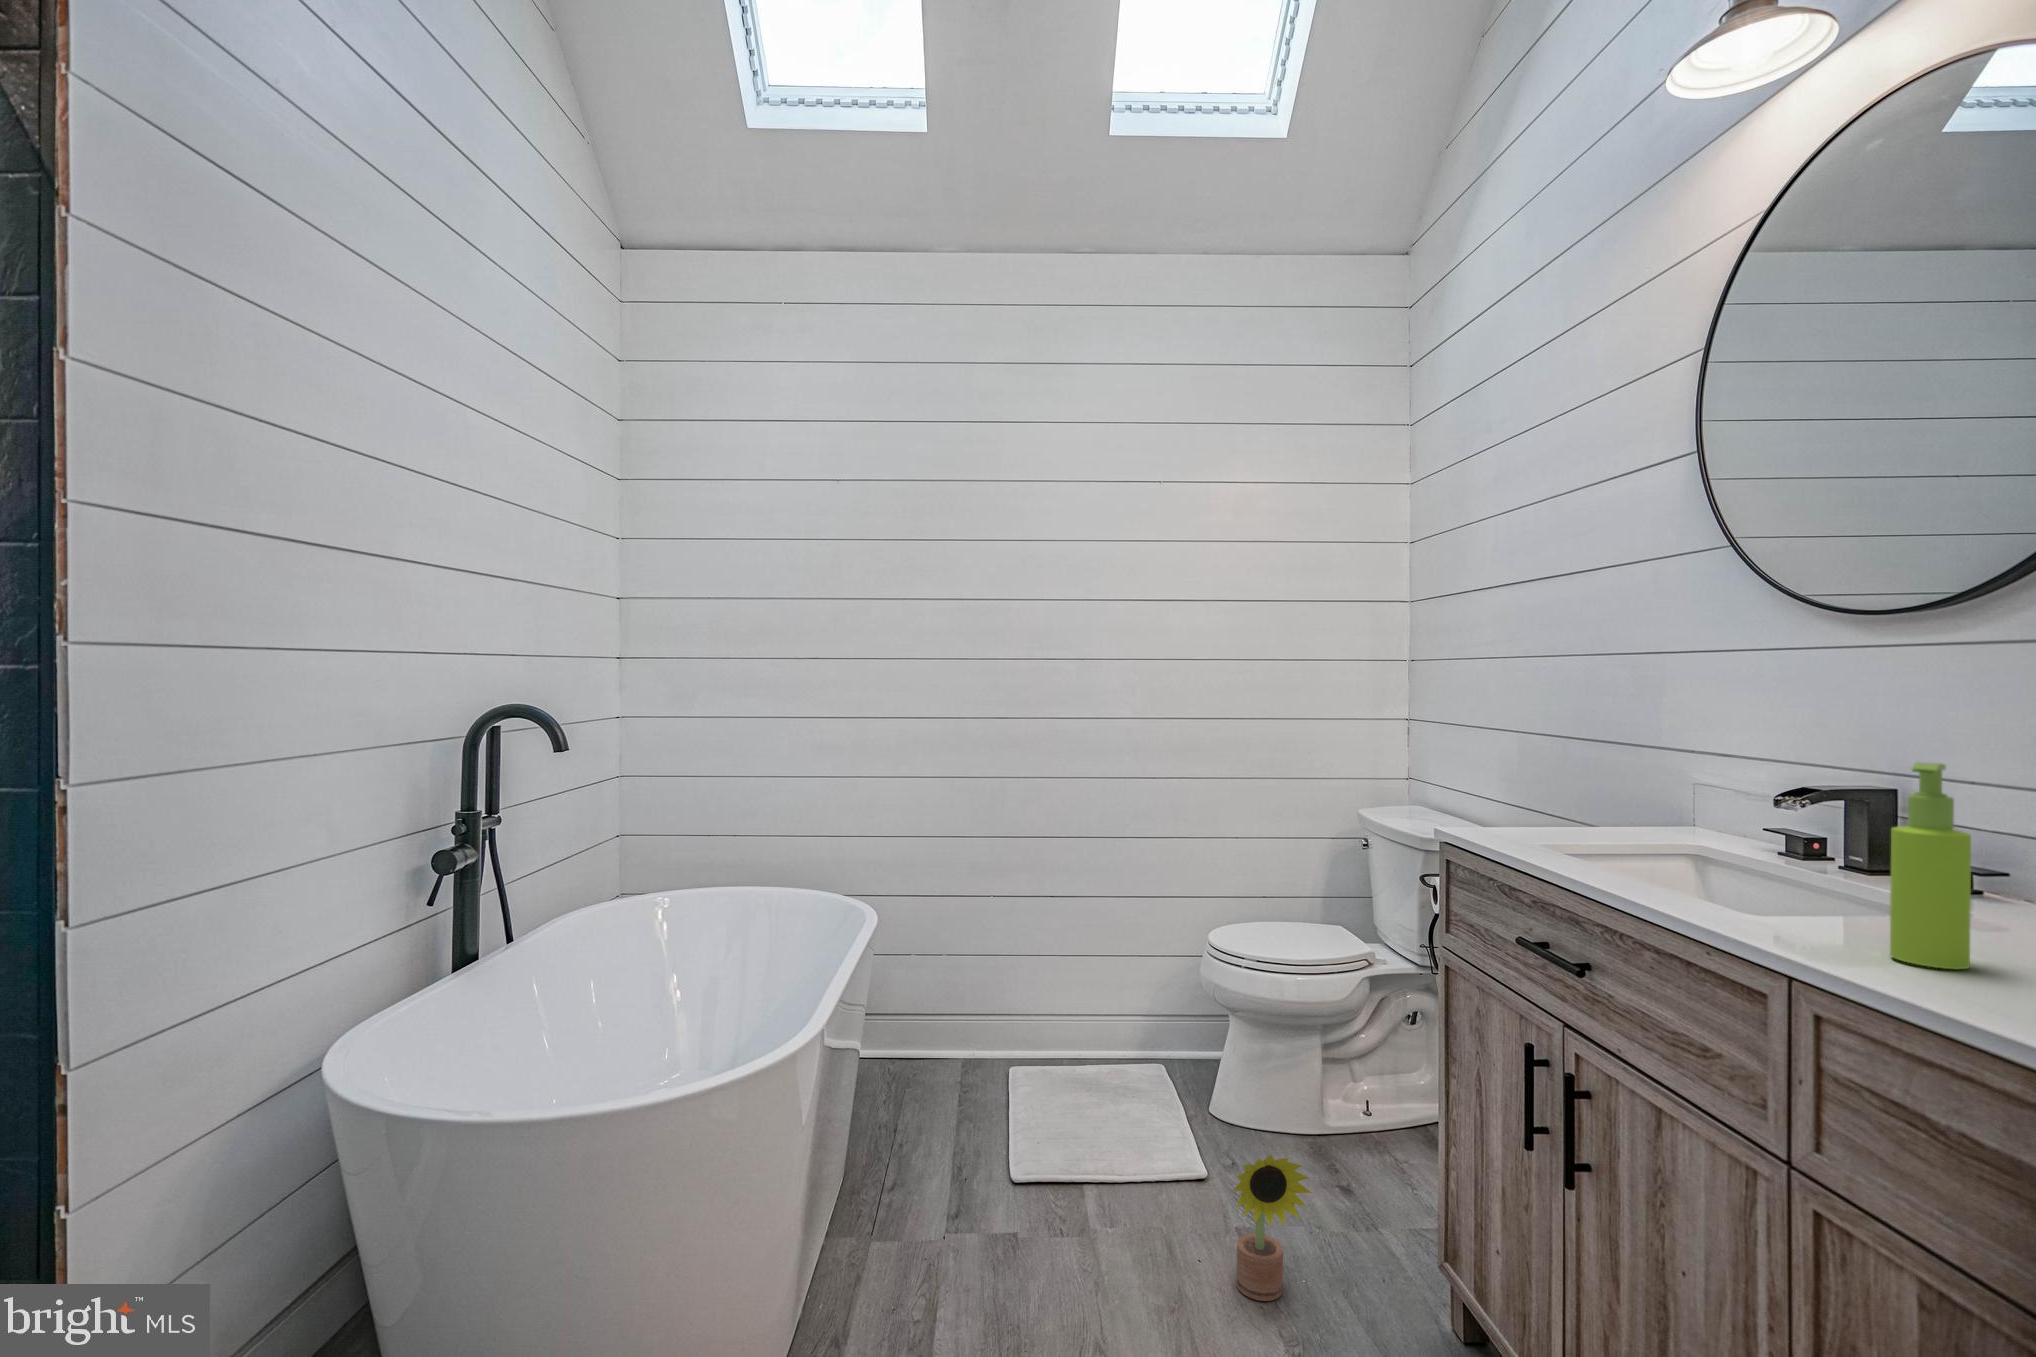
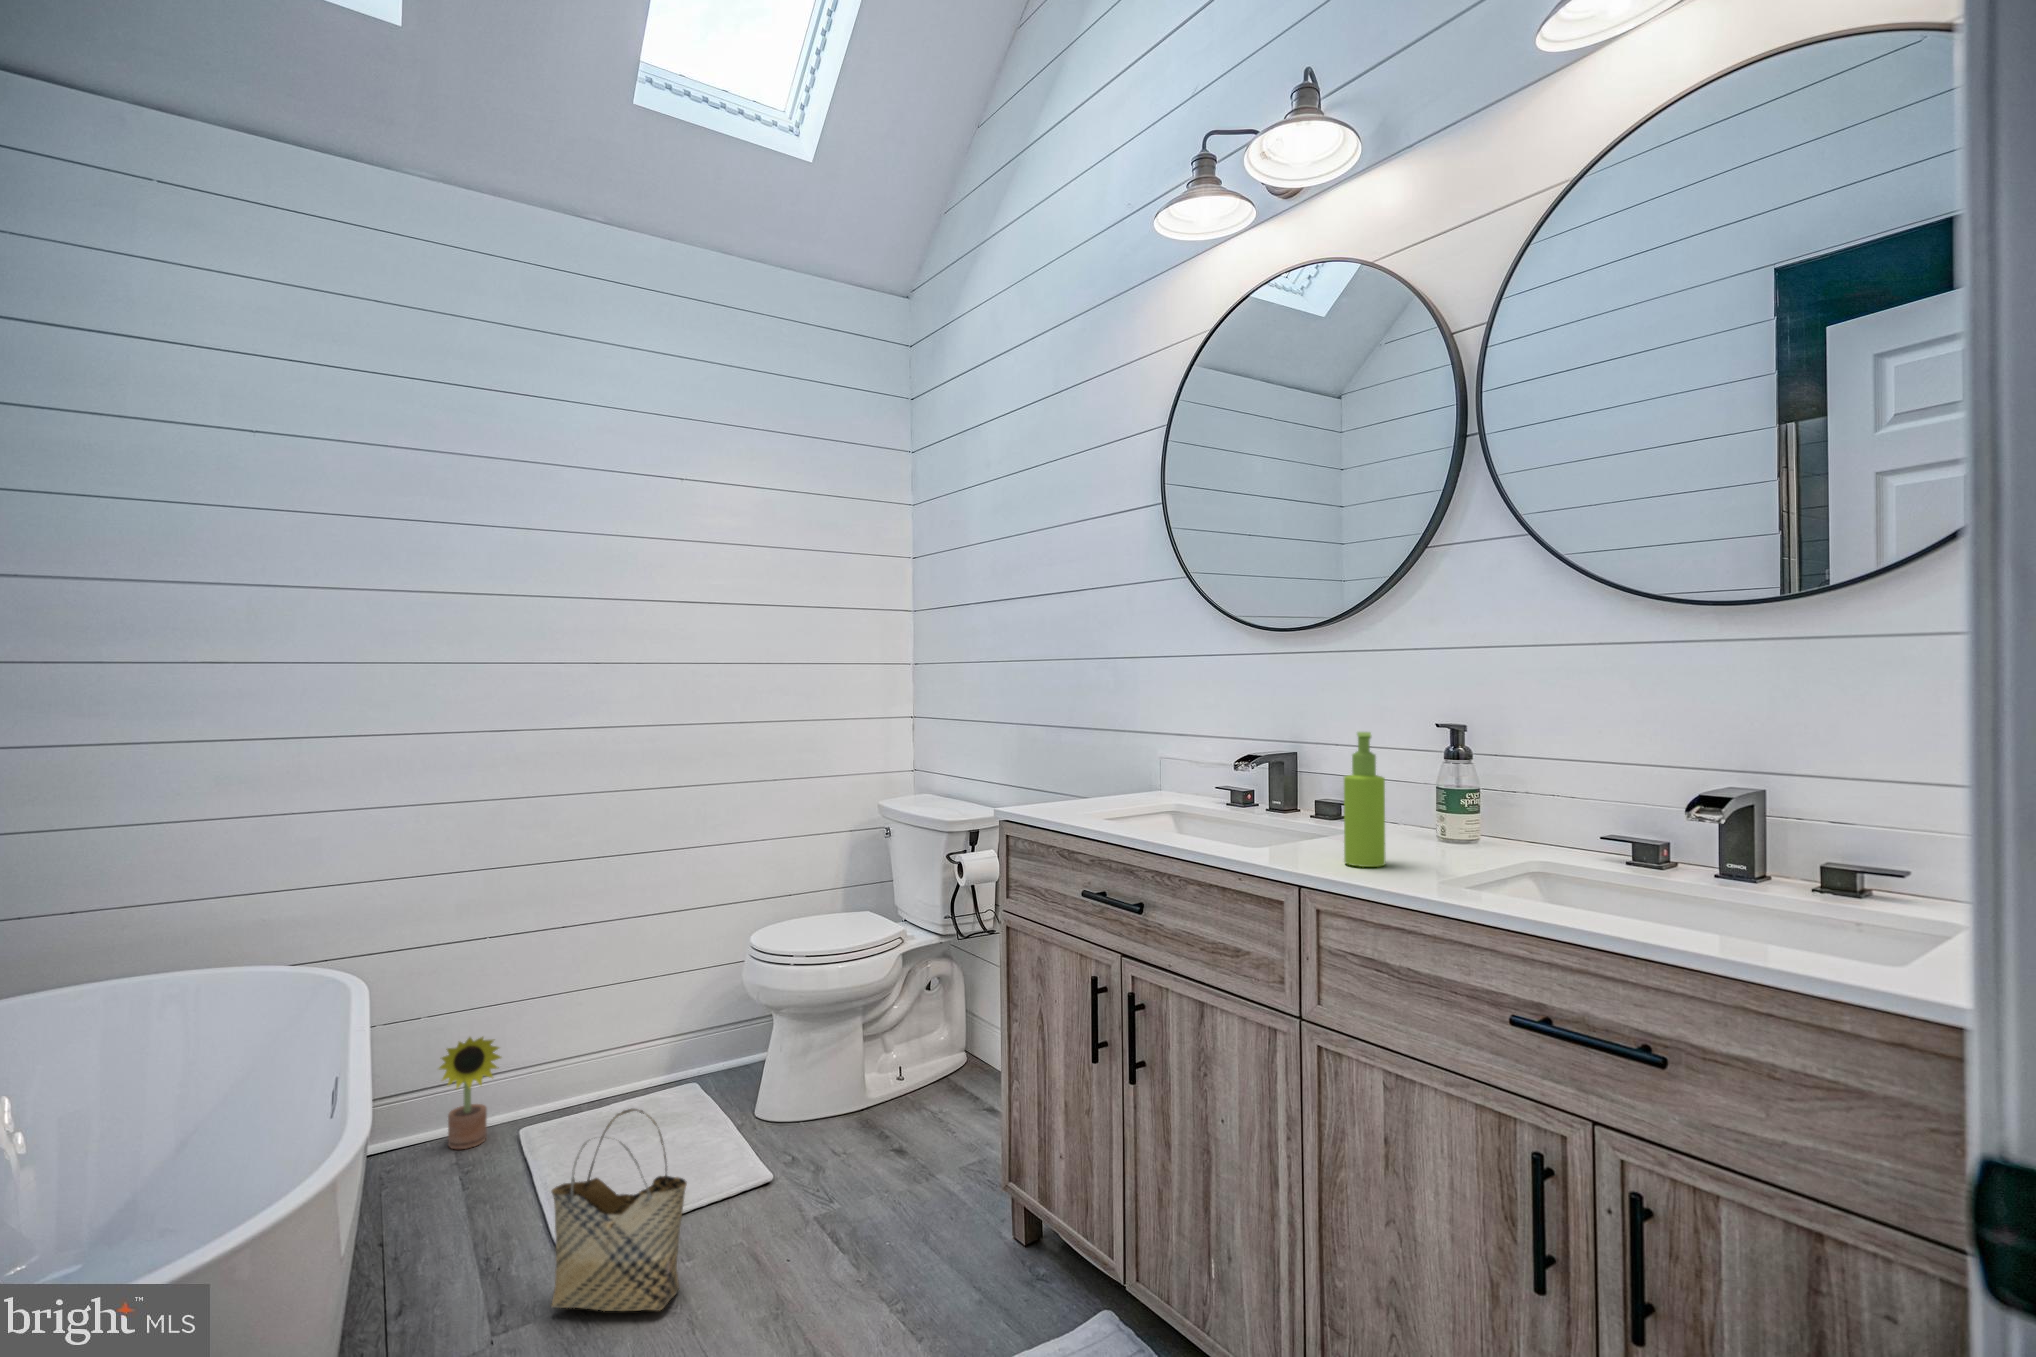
woven basket: none [987,1071,1102,1266] -> present [551,1109,687,1311]
decorative plant: present [1233,1155,1311,1301] -> present [439,1037,501,1149]

